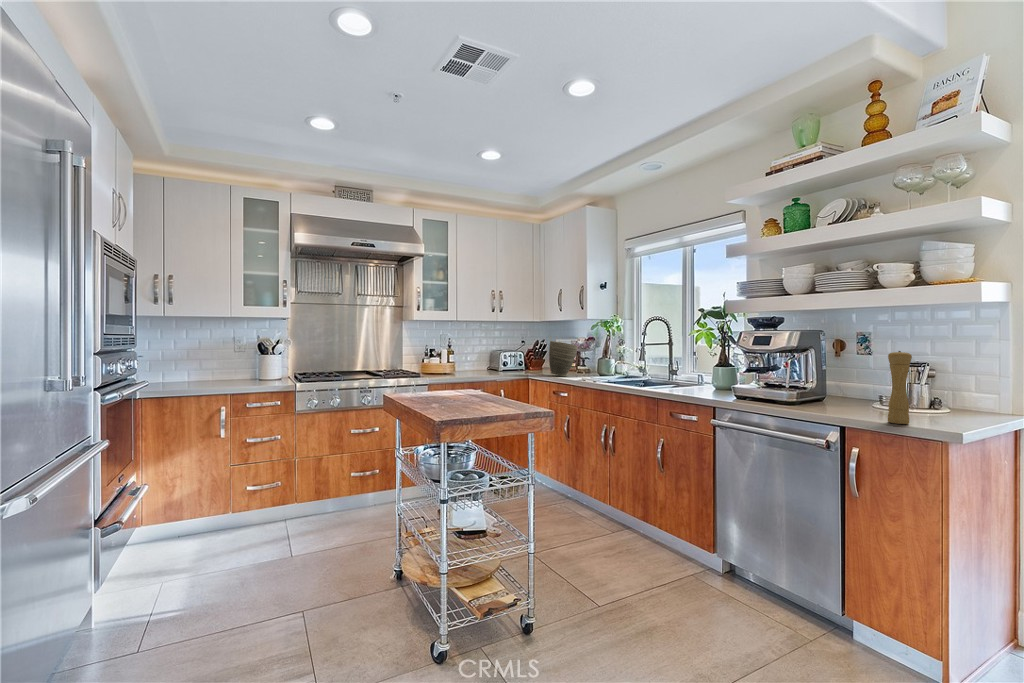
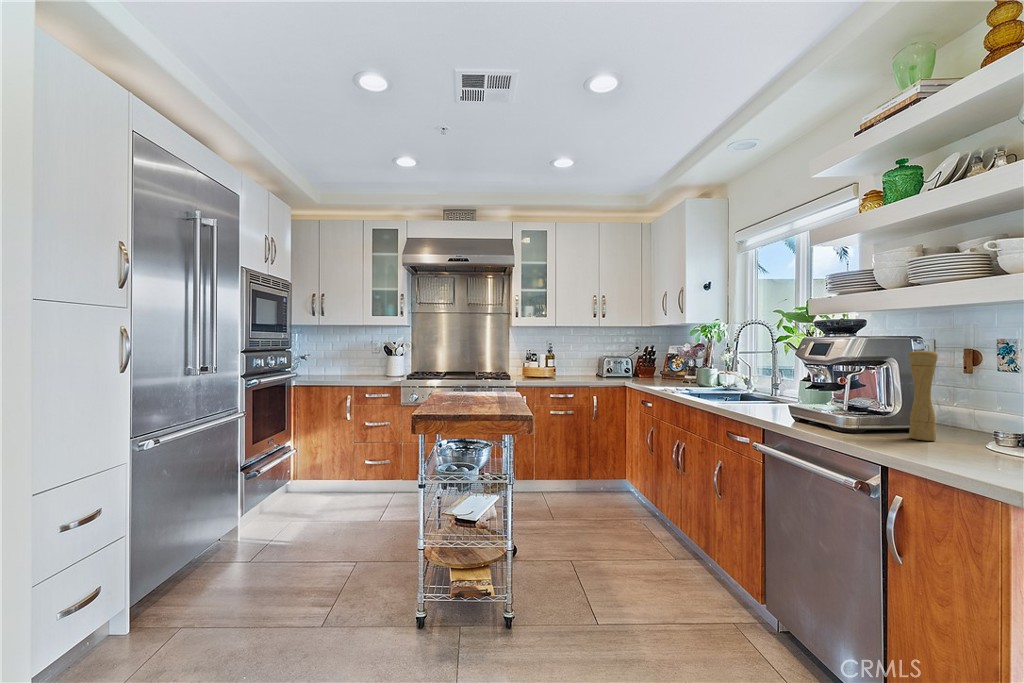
vase: present [549,341,577,376] -> none [645,345,677,383]

